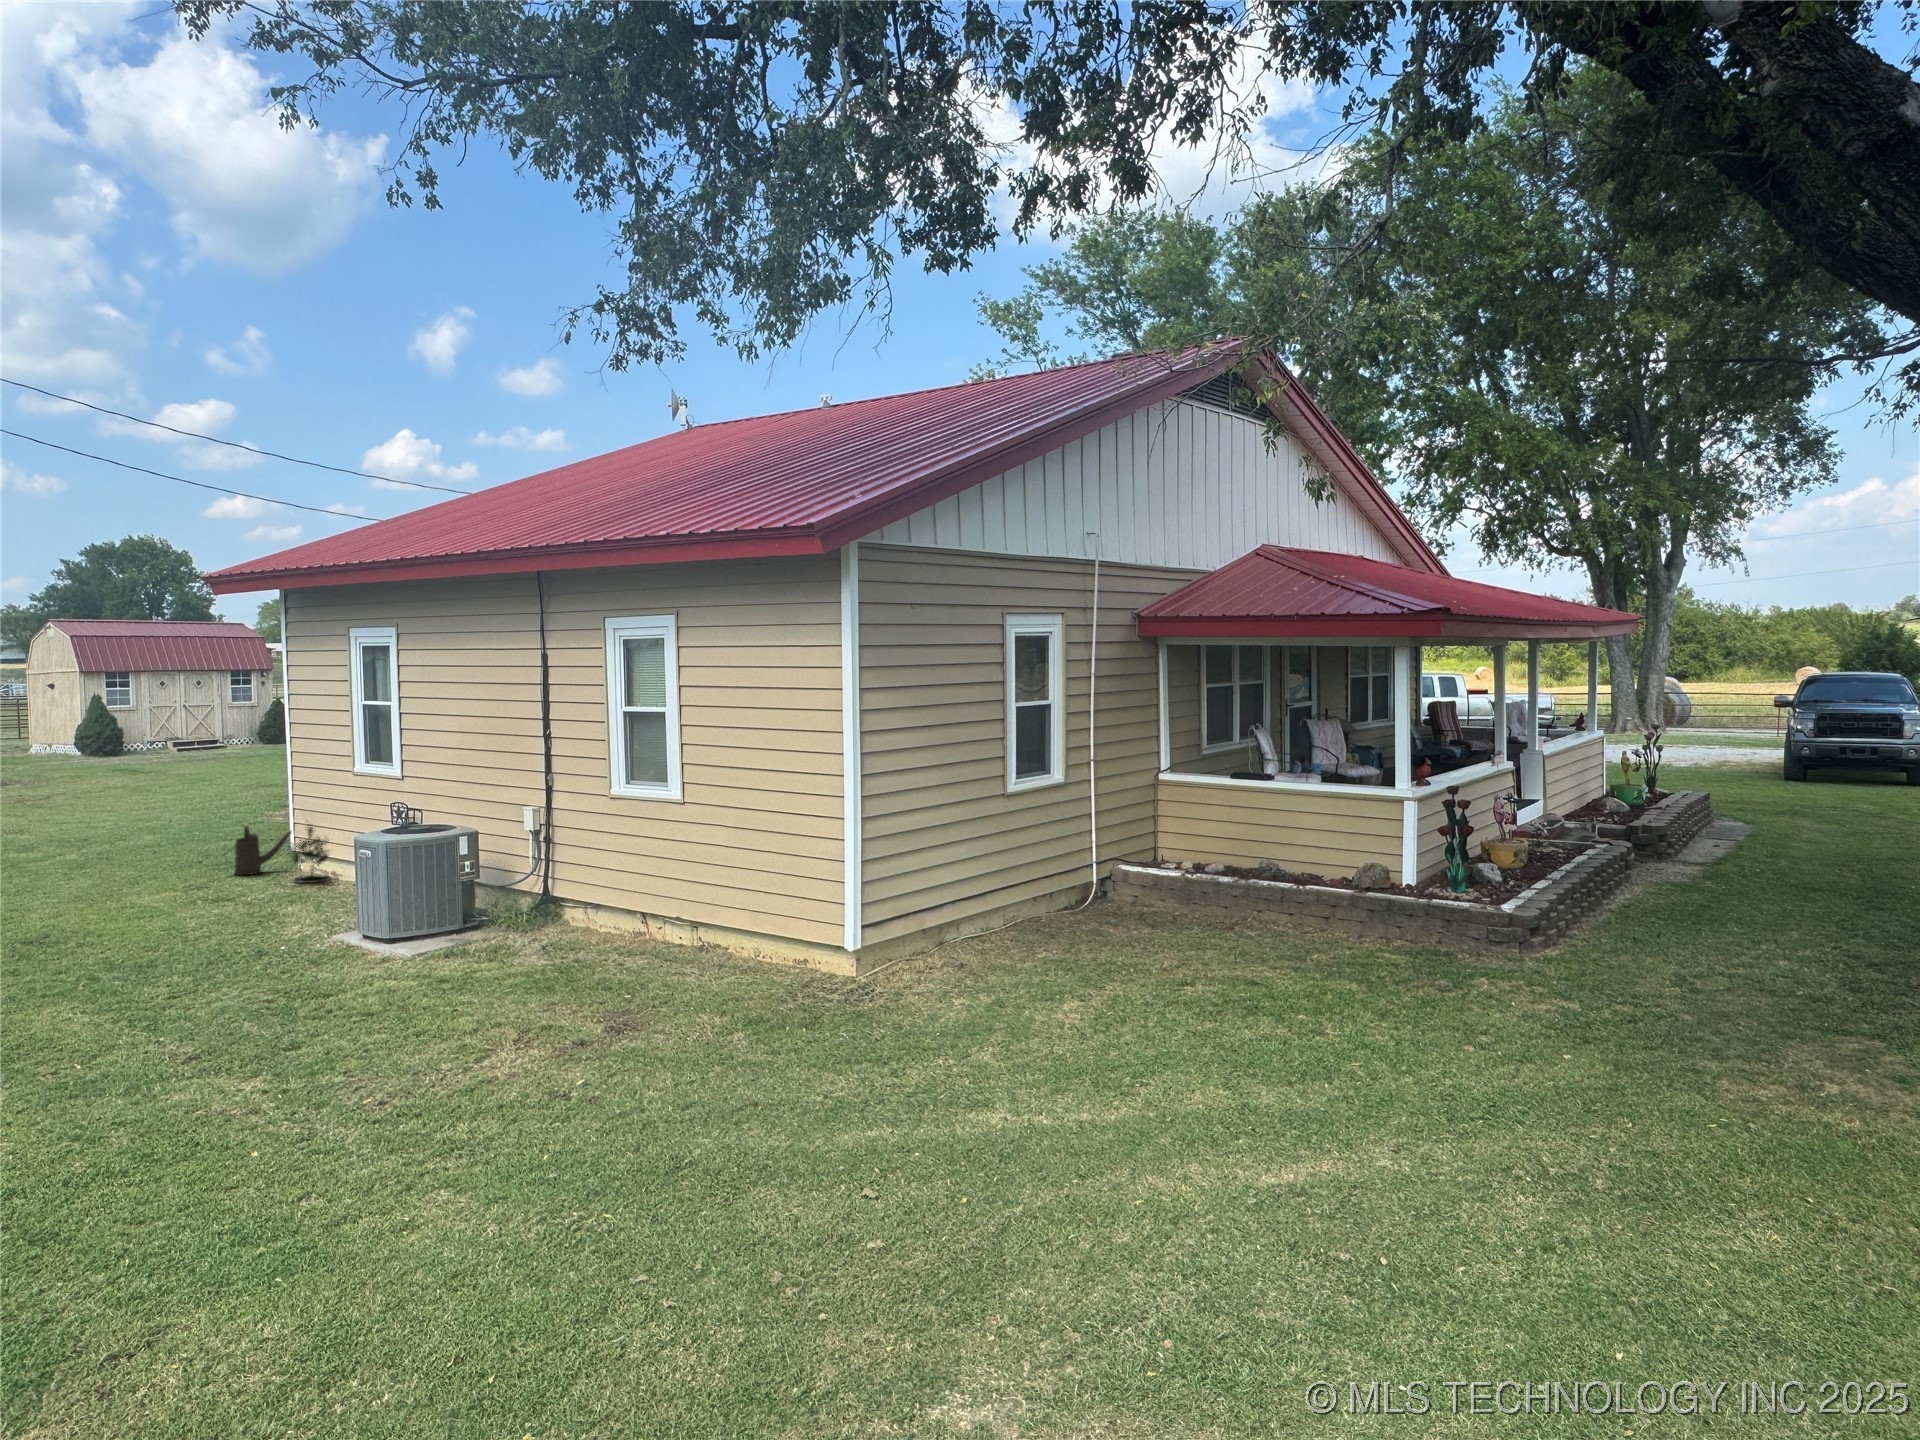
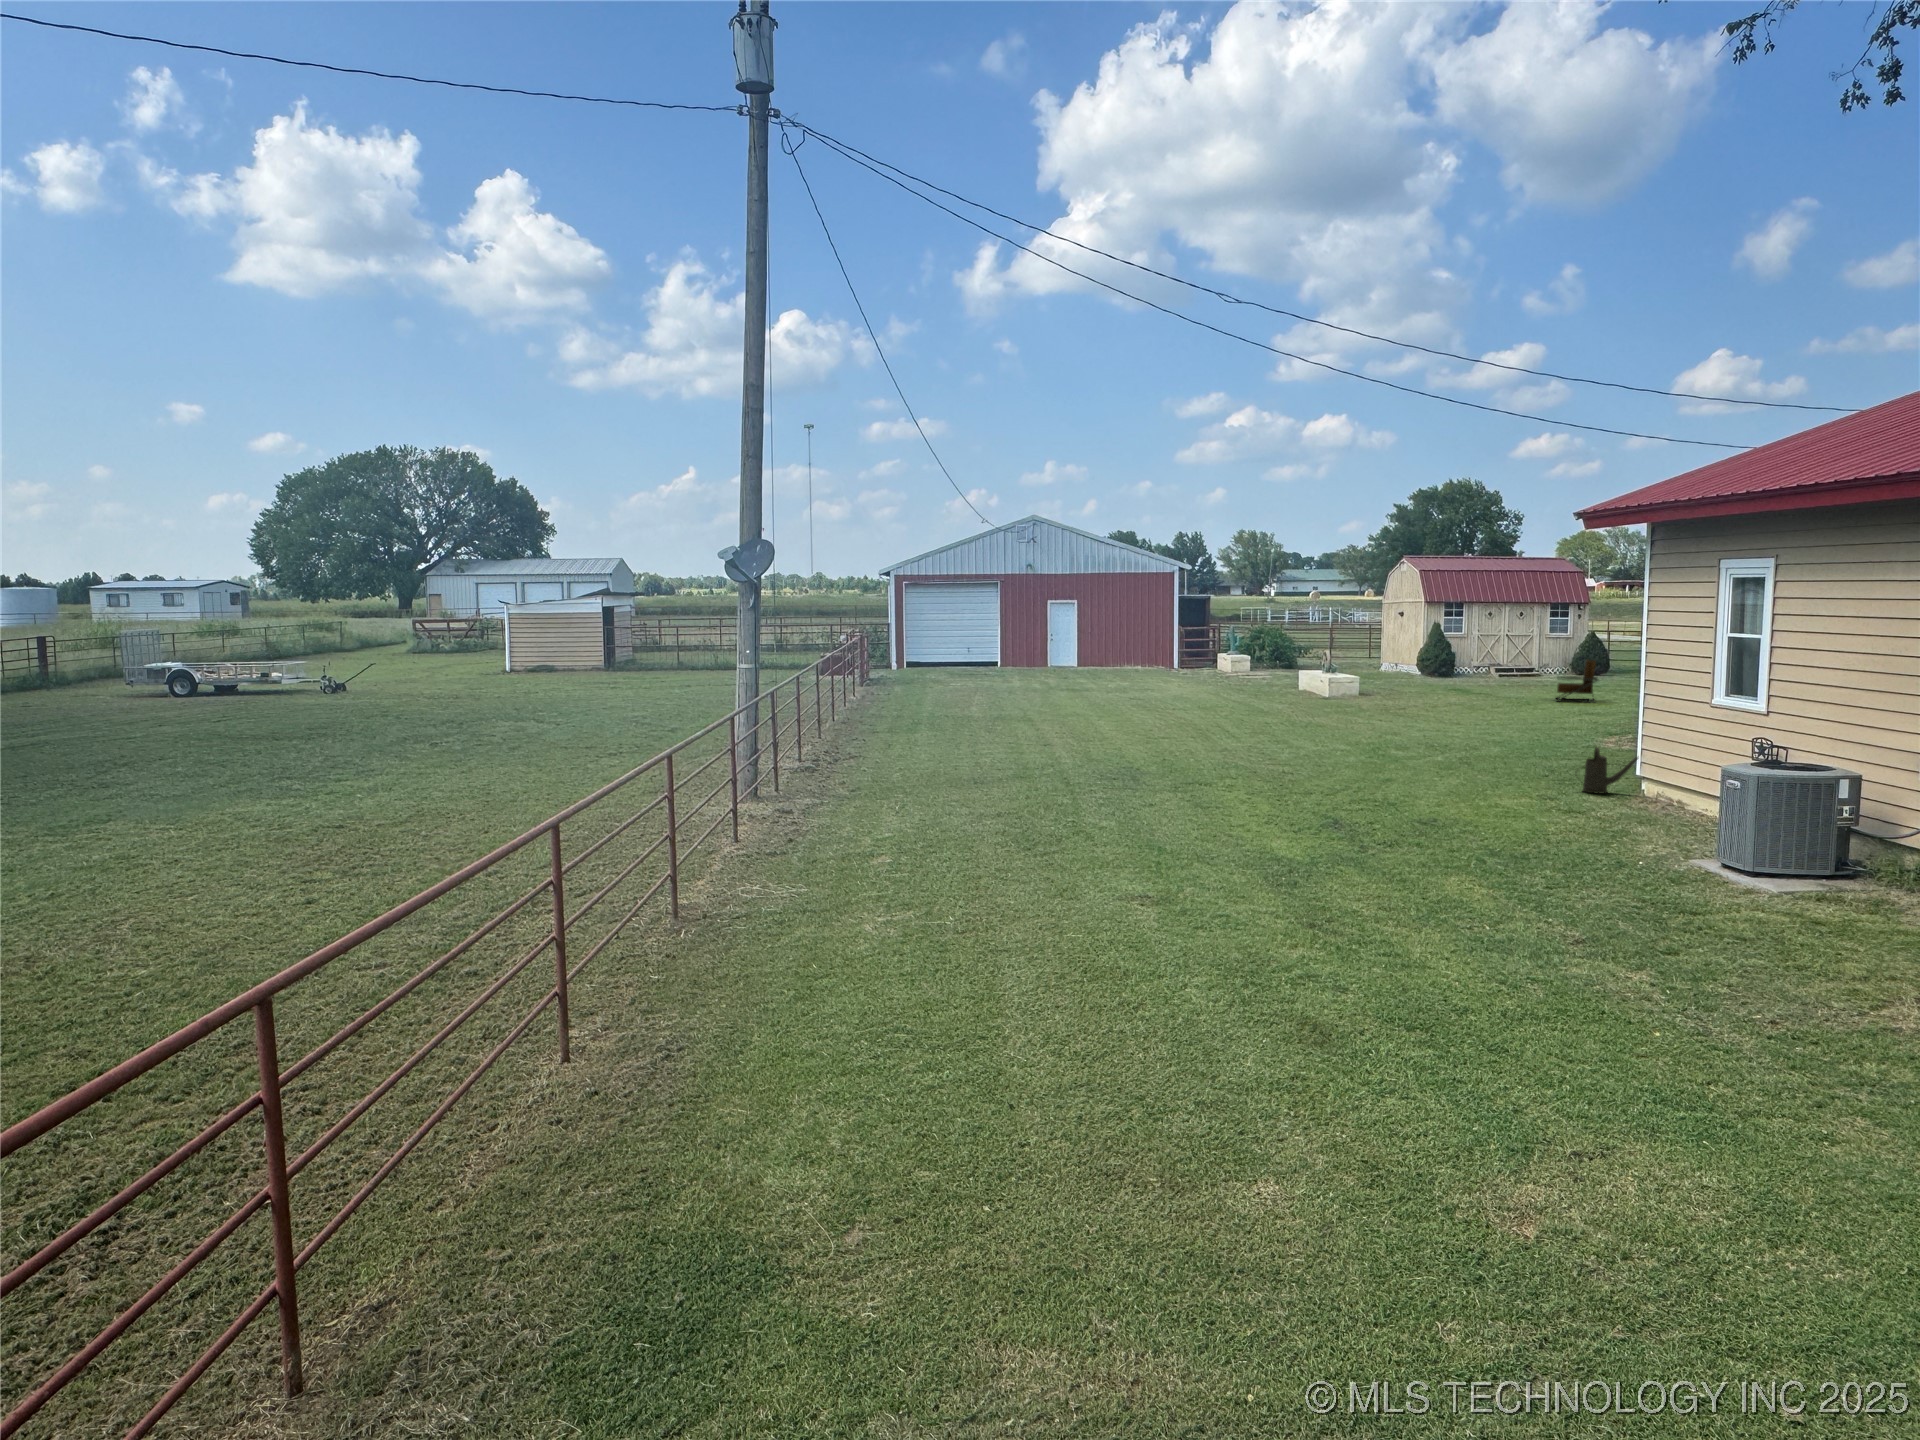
lounge chair: none [233,729,277,774] -> present [1557,660,1598,703]
potted tree: present [288,825,331,883] -> none [1635,746,1681,809]

